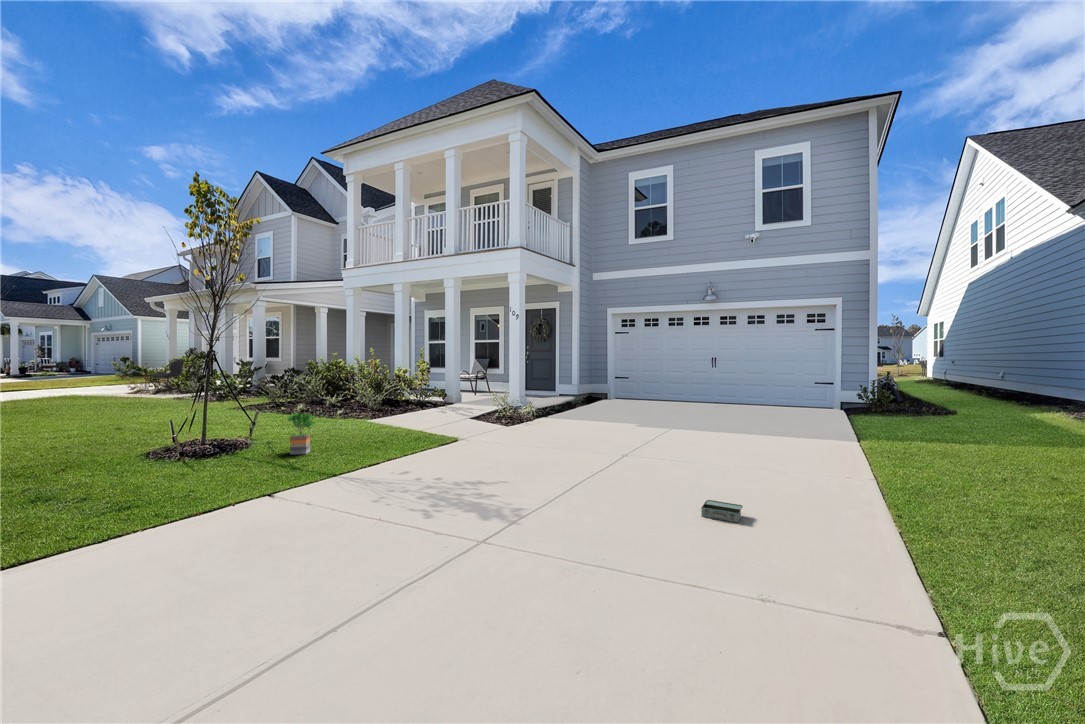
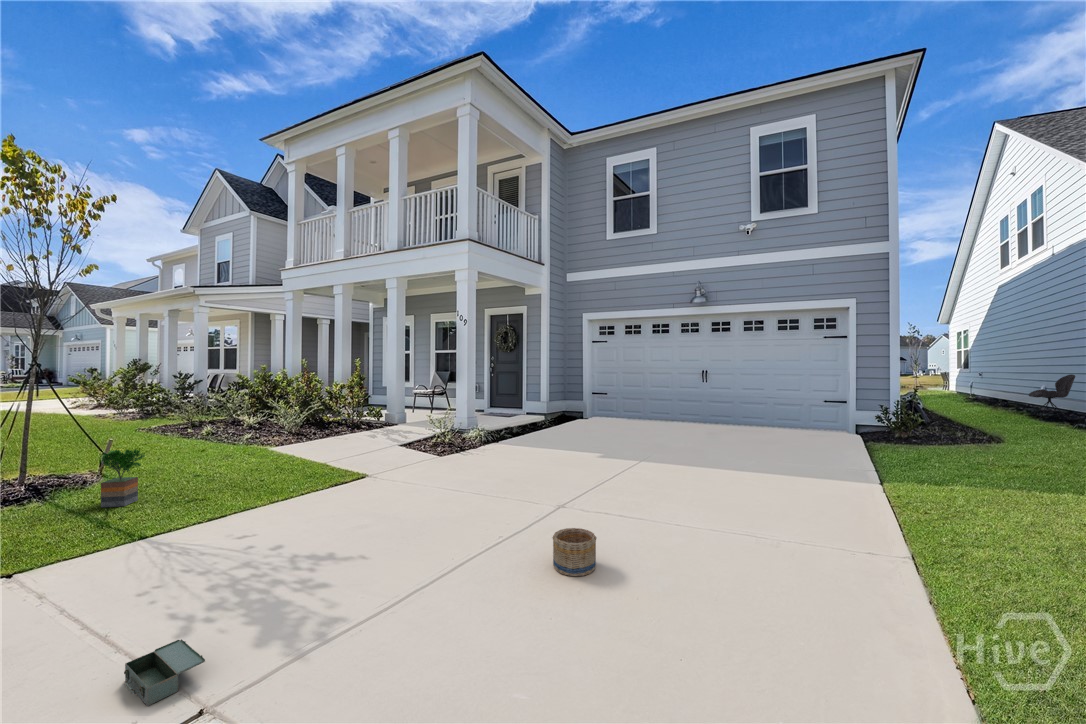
chair: present [152,359,184,391] -> present [1029,374,1075,420]
basket: none [640,456,669,482] -> present [552,528,597,576]
toolbox: present [701,500,743,523] -> present [124,639,205,706]

